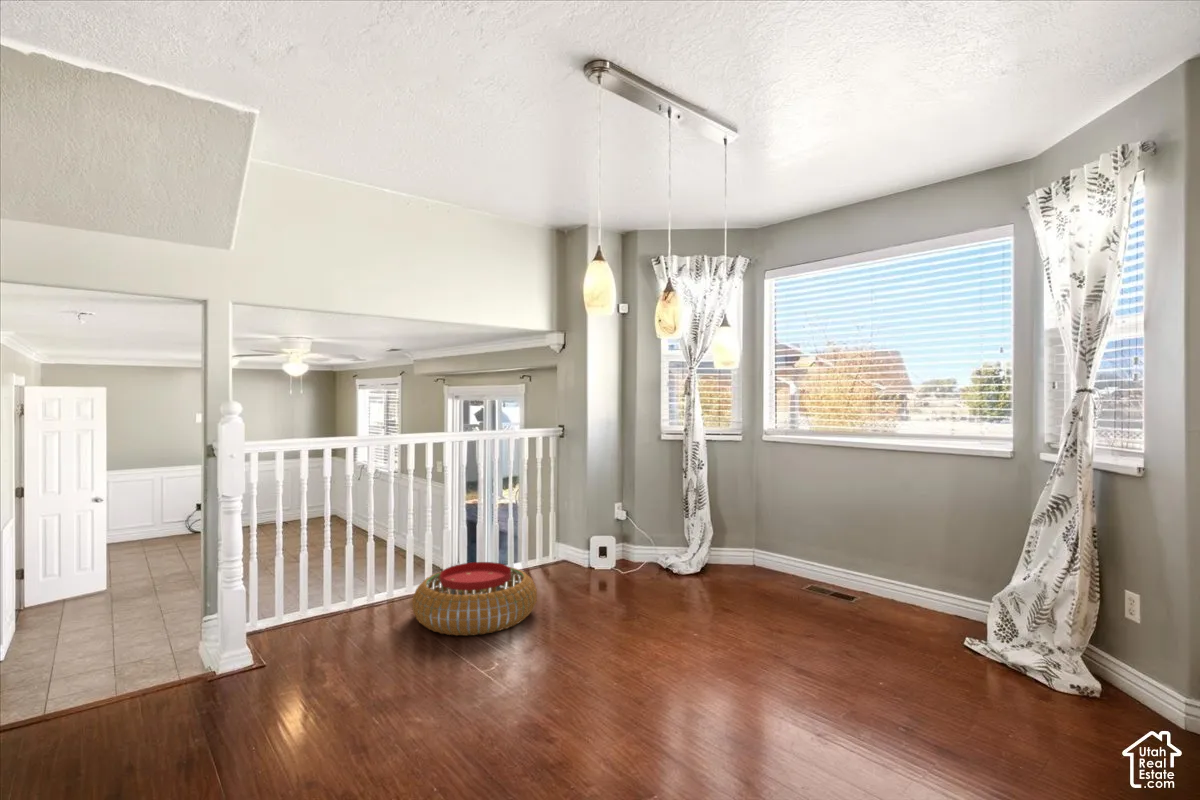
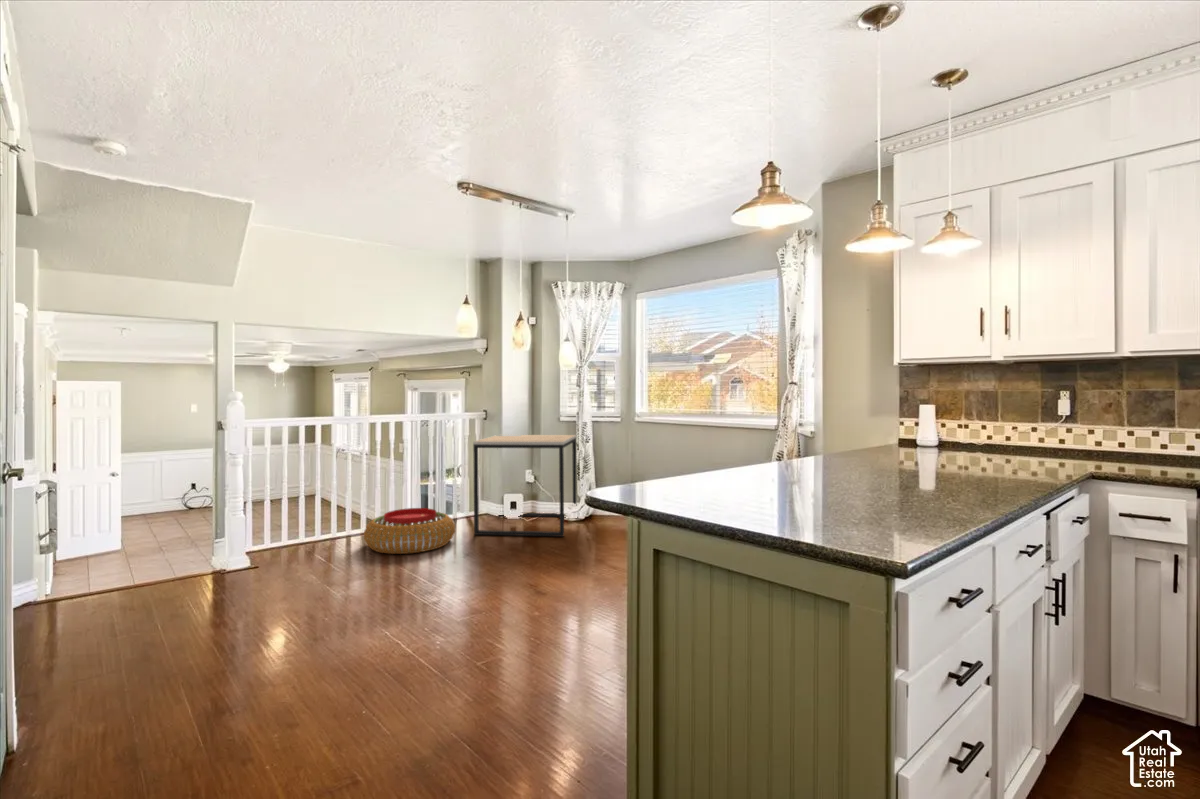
side table: none [557,457,684,603] -> present [473,435,576,536]

